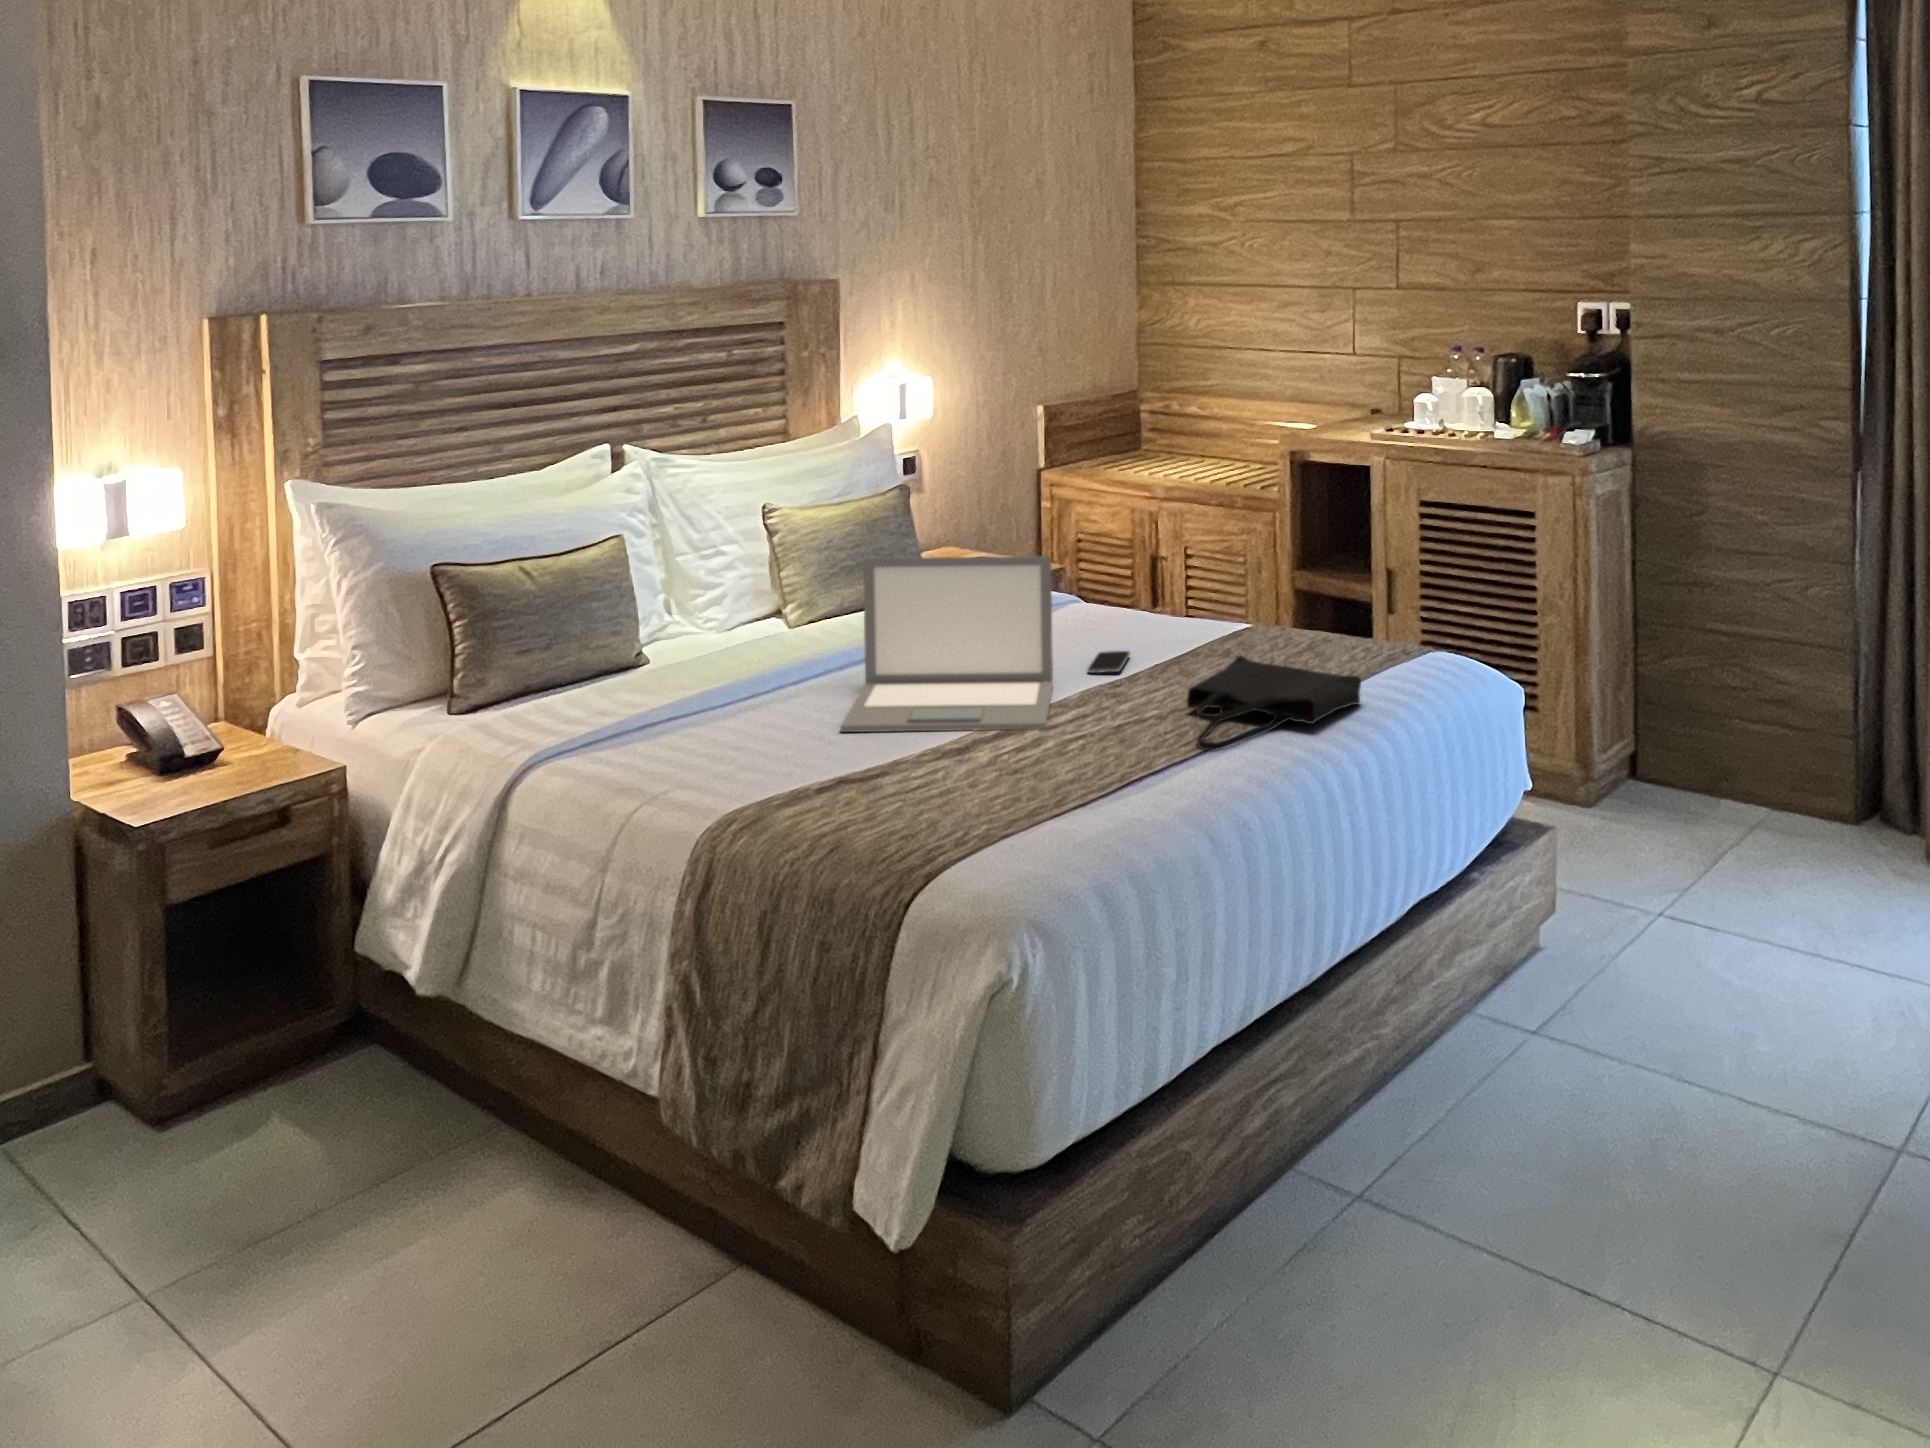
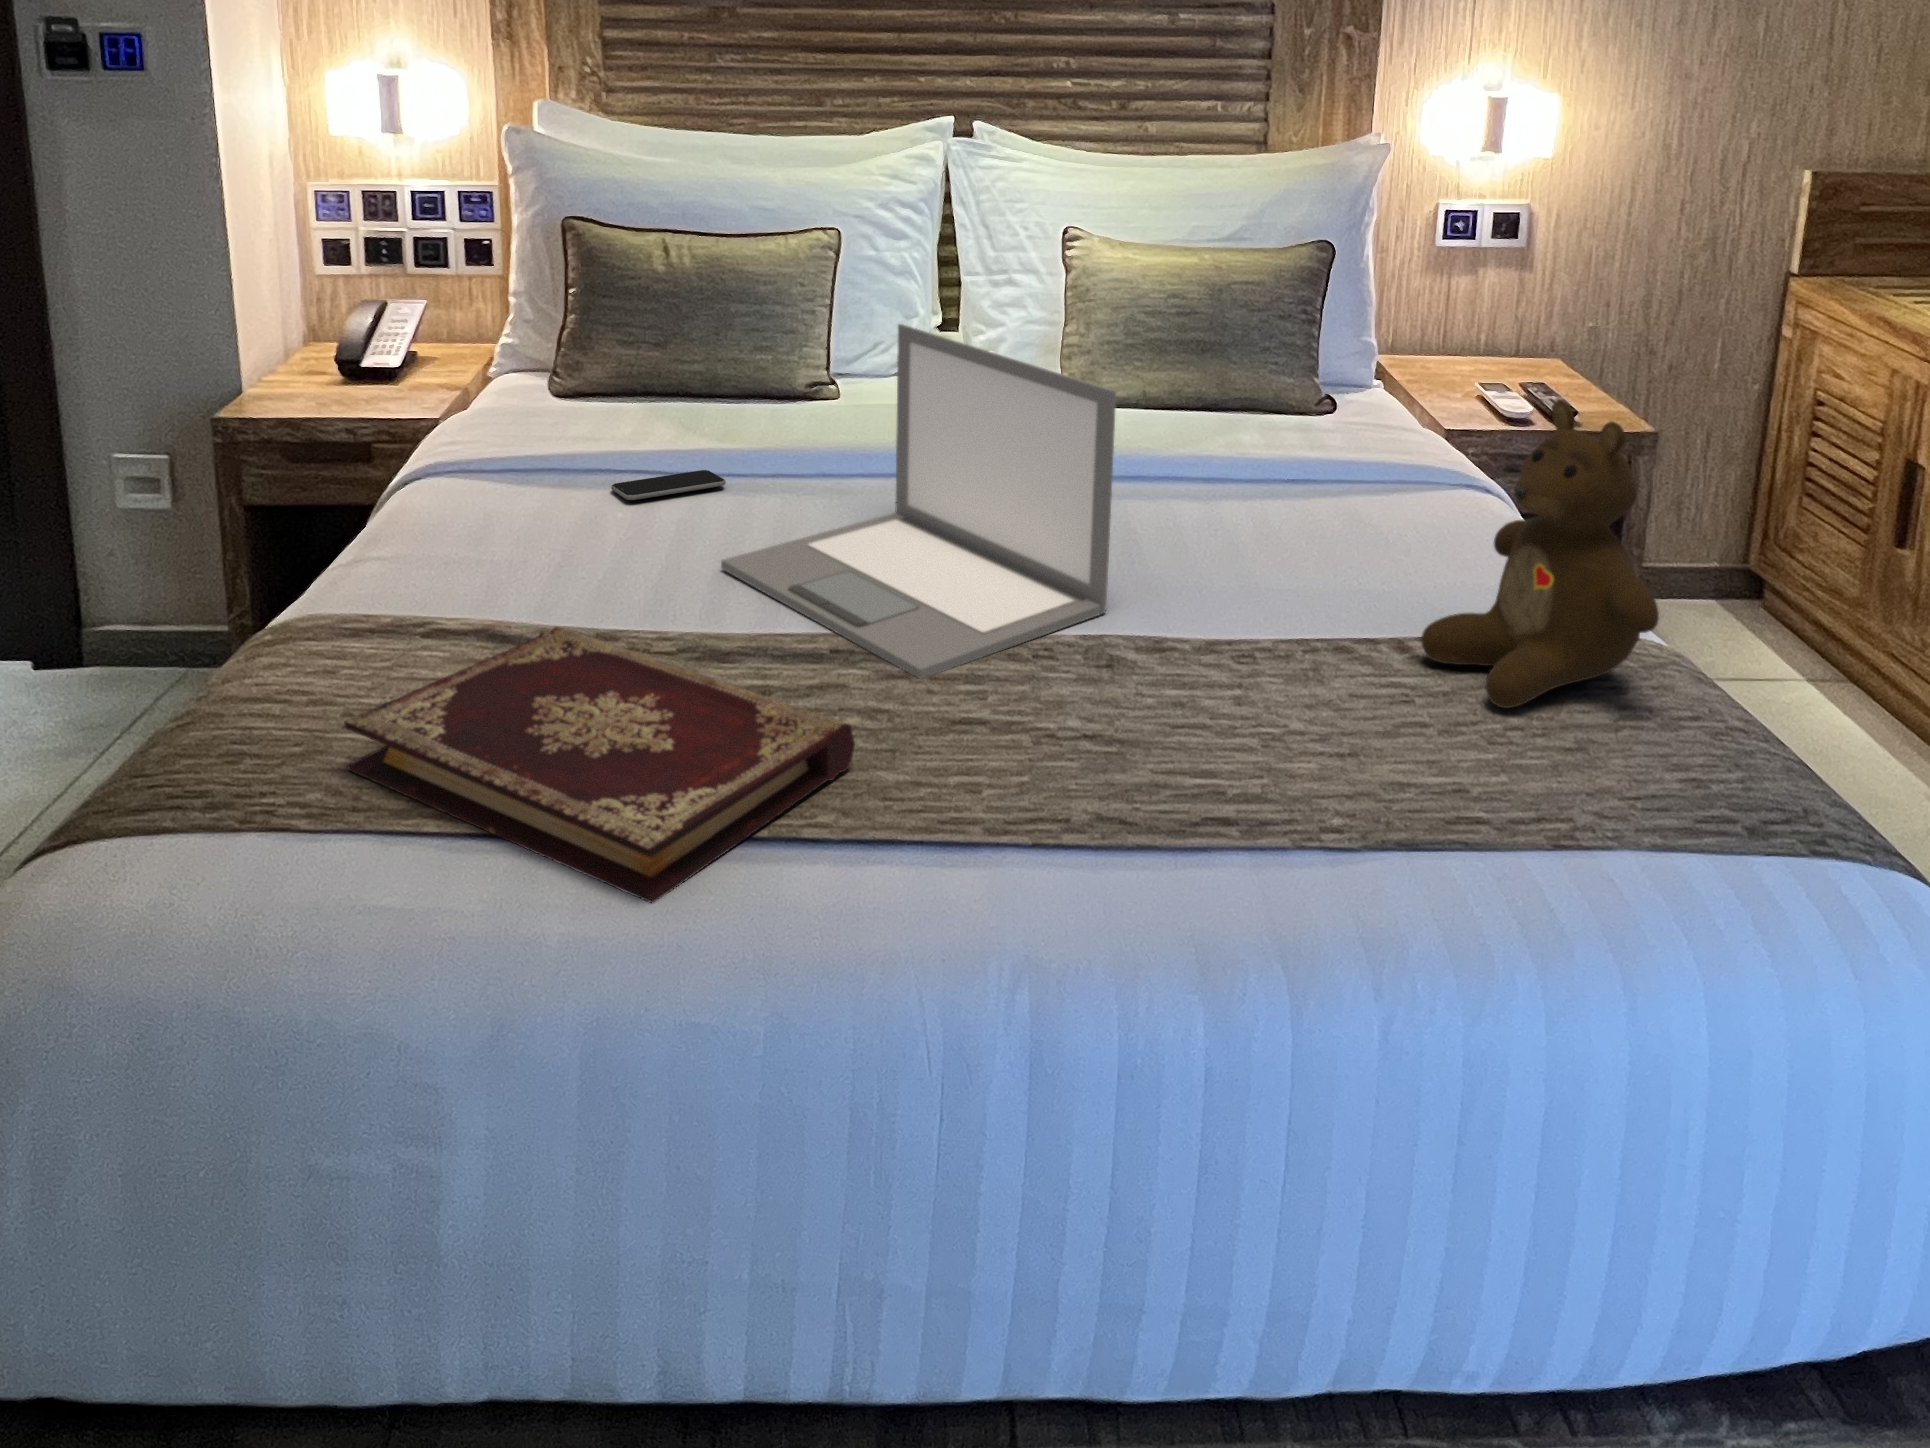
teddy bear: none [1193,514,1298,662] -> present [1421,400,1659,708]
smartphone: present [1088,651,1130,673] -> present [611,470,726,500]
tote bag: present [1187,655,1361,750] -> none [1006,682,1496,893]
book: none [890,732,1148,840] -> present [344,627,855,903]

